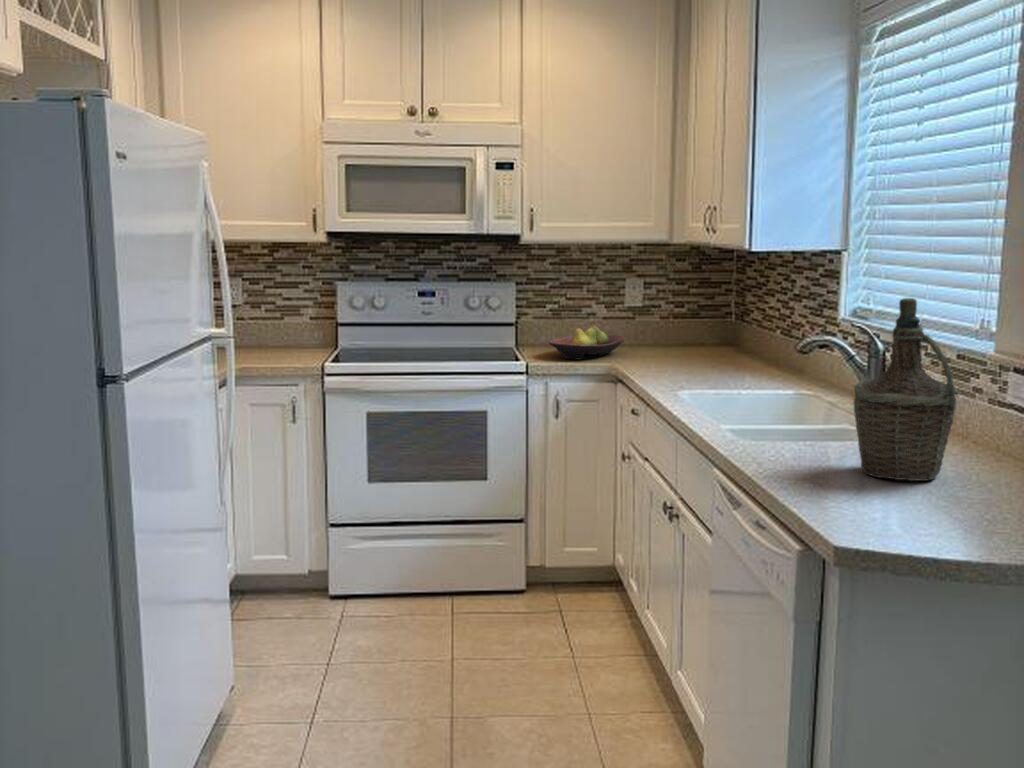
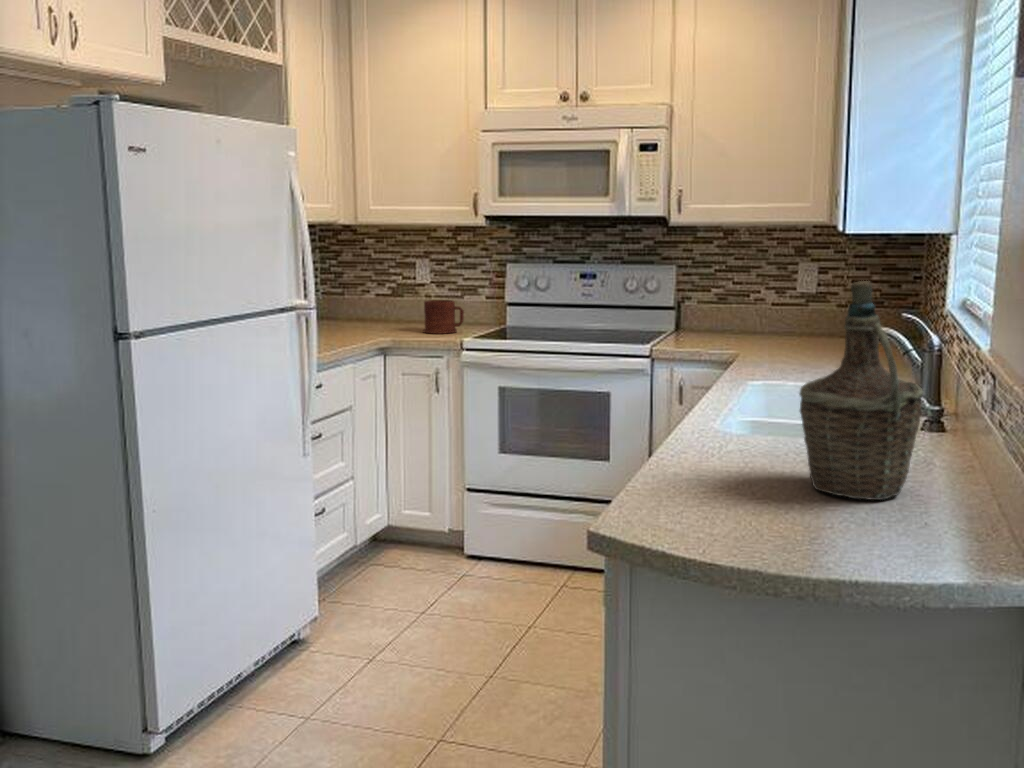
mug: none [264,323,309,360] -> present [423,300,464,334]
fruit bowl: present [549,326,625,360] -> none [687,311,779,346]

